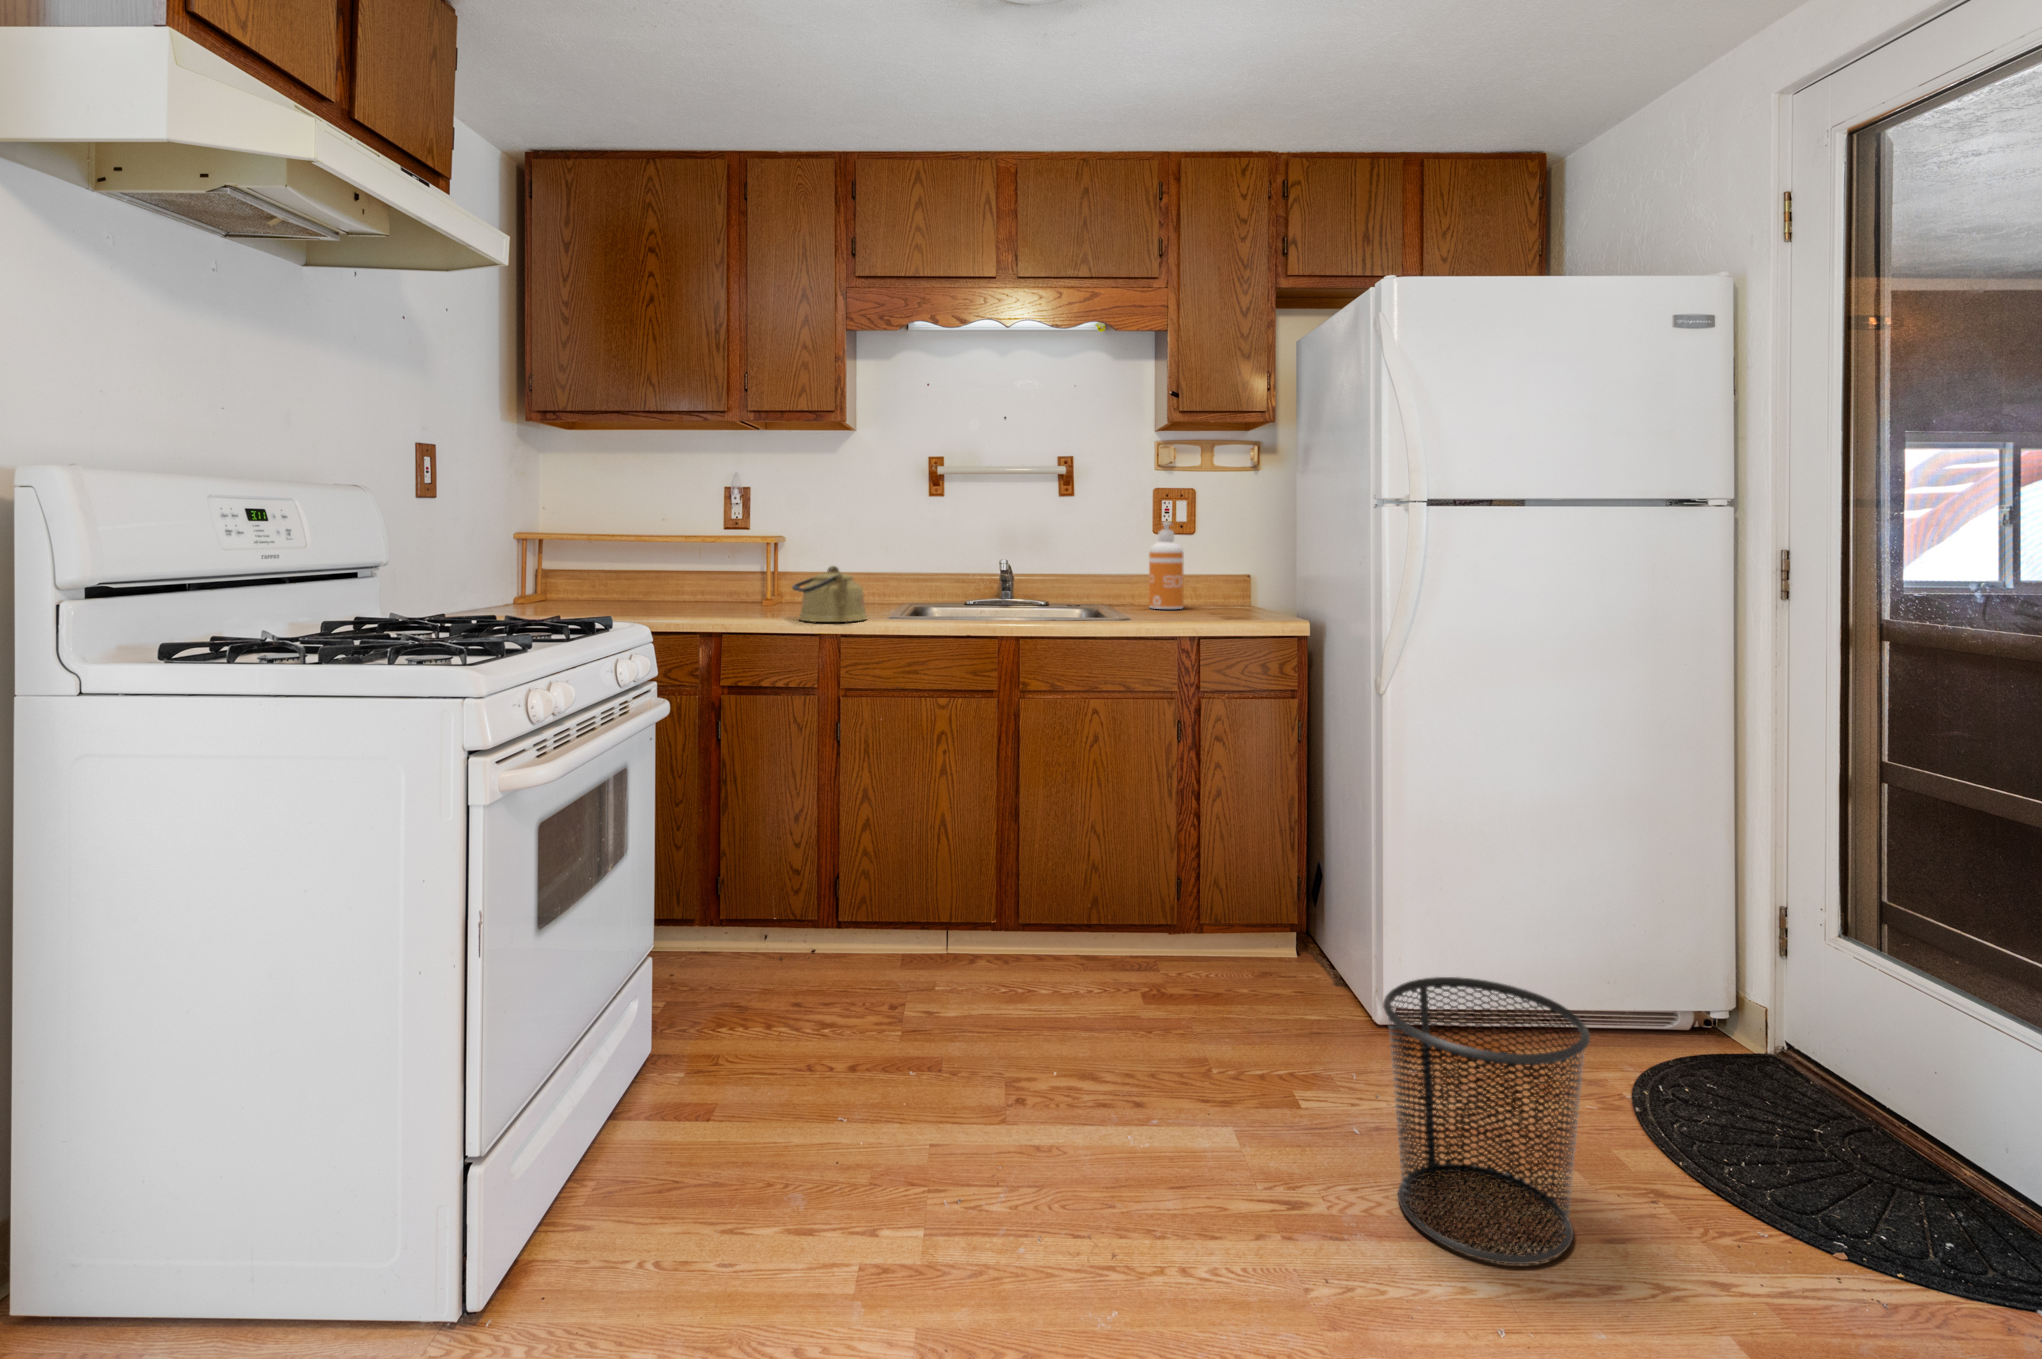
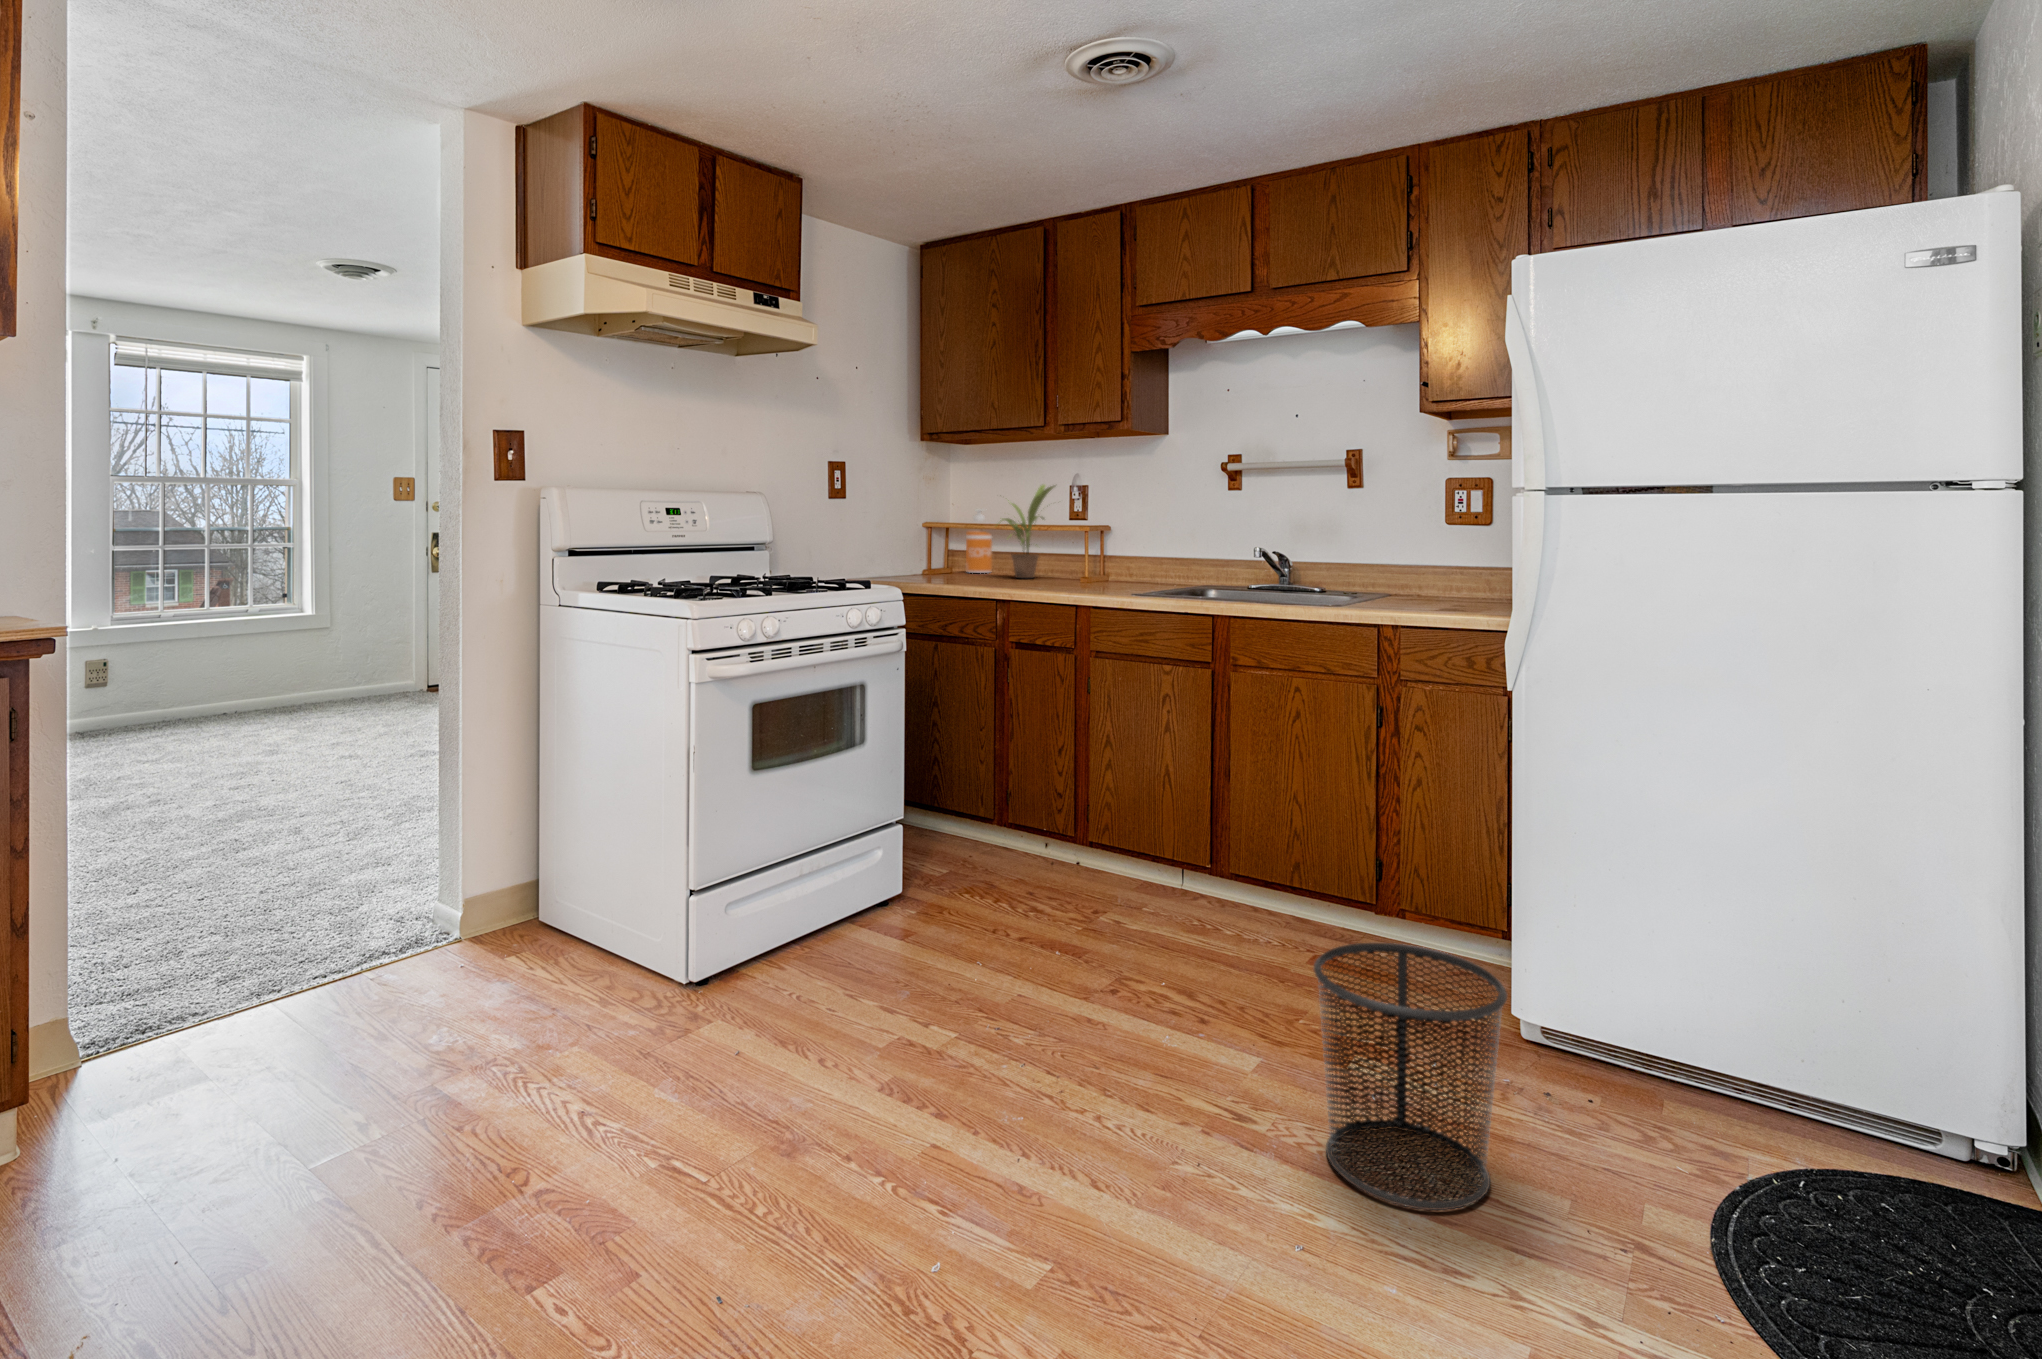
potted plant: none [631,487,724,603] -> present [1002,485,1055,578]
soap dispenser: present [1149,522,1184,609] -> present [966,509,992,573]
kettle: present [792,566,867,622] -> none [1070,549,1131,596]

